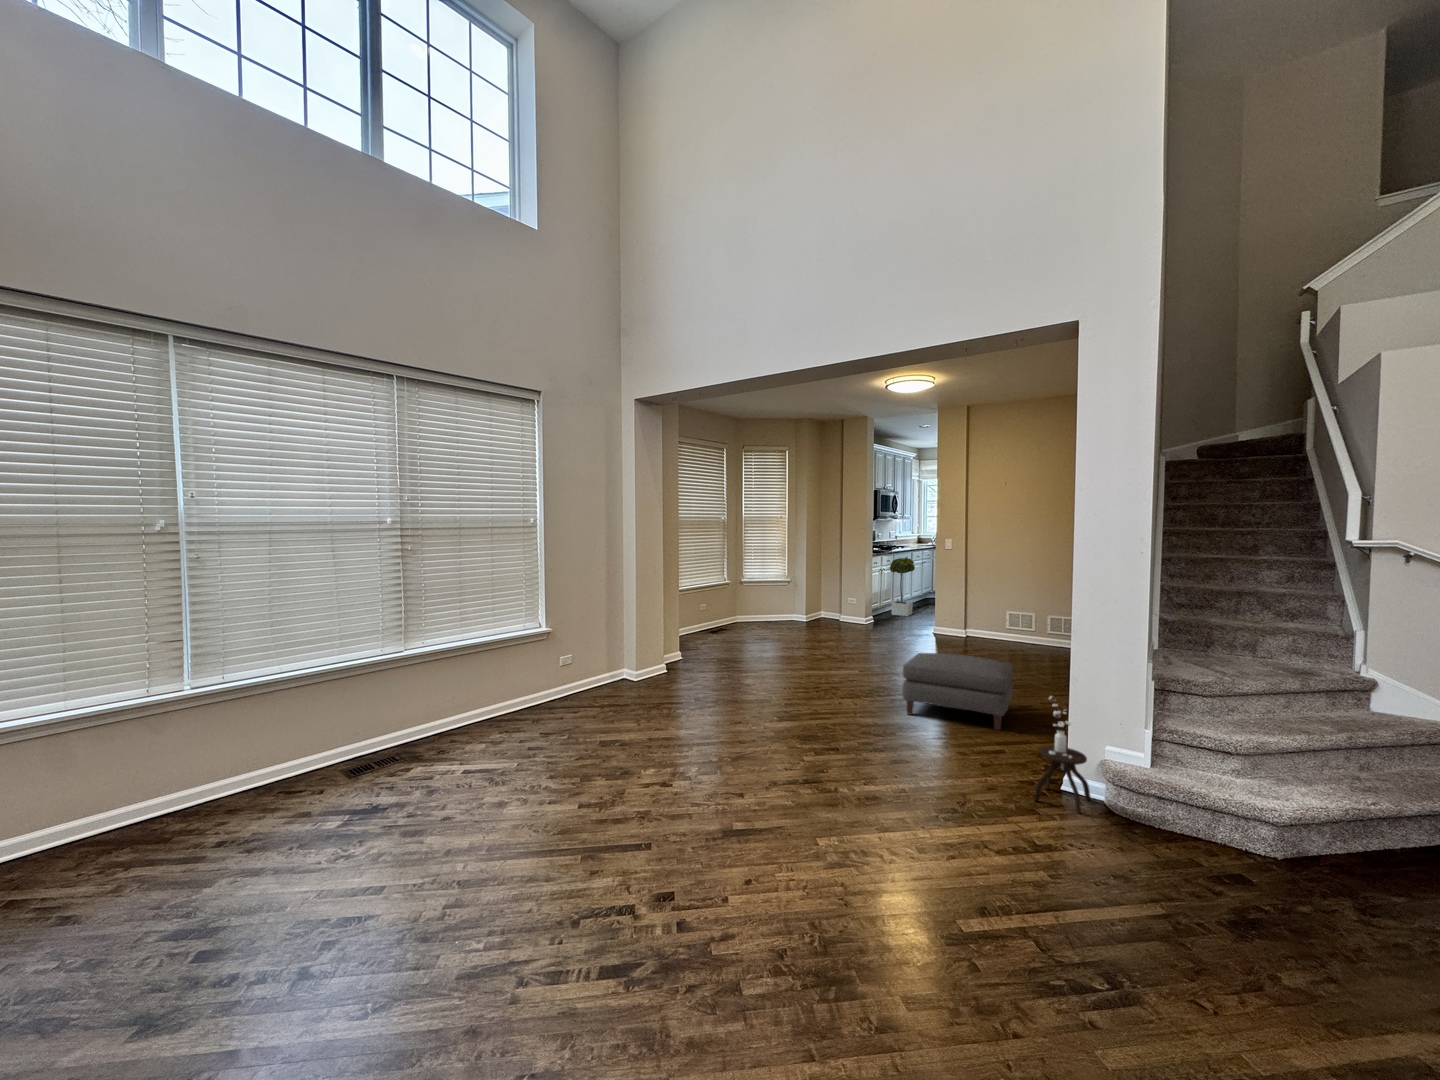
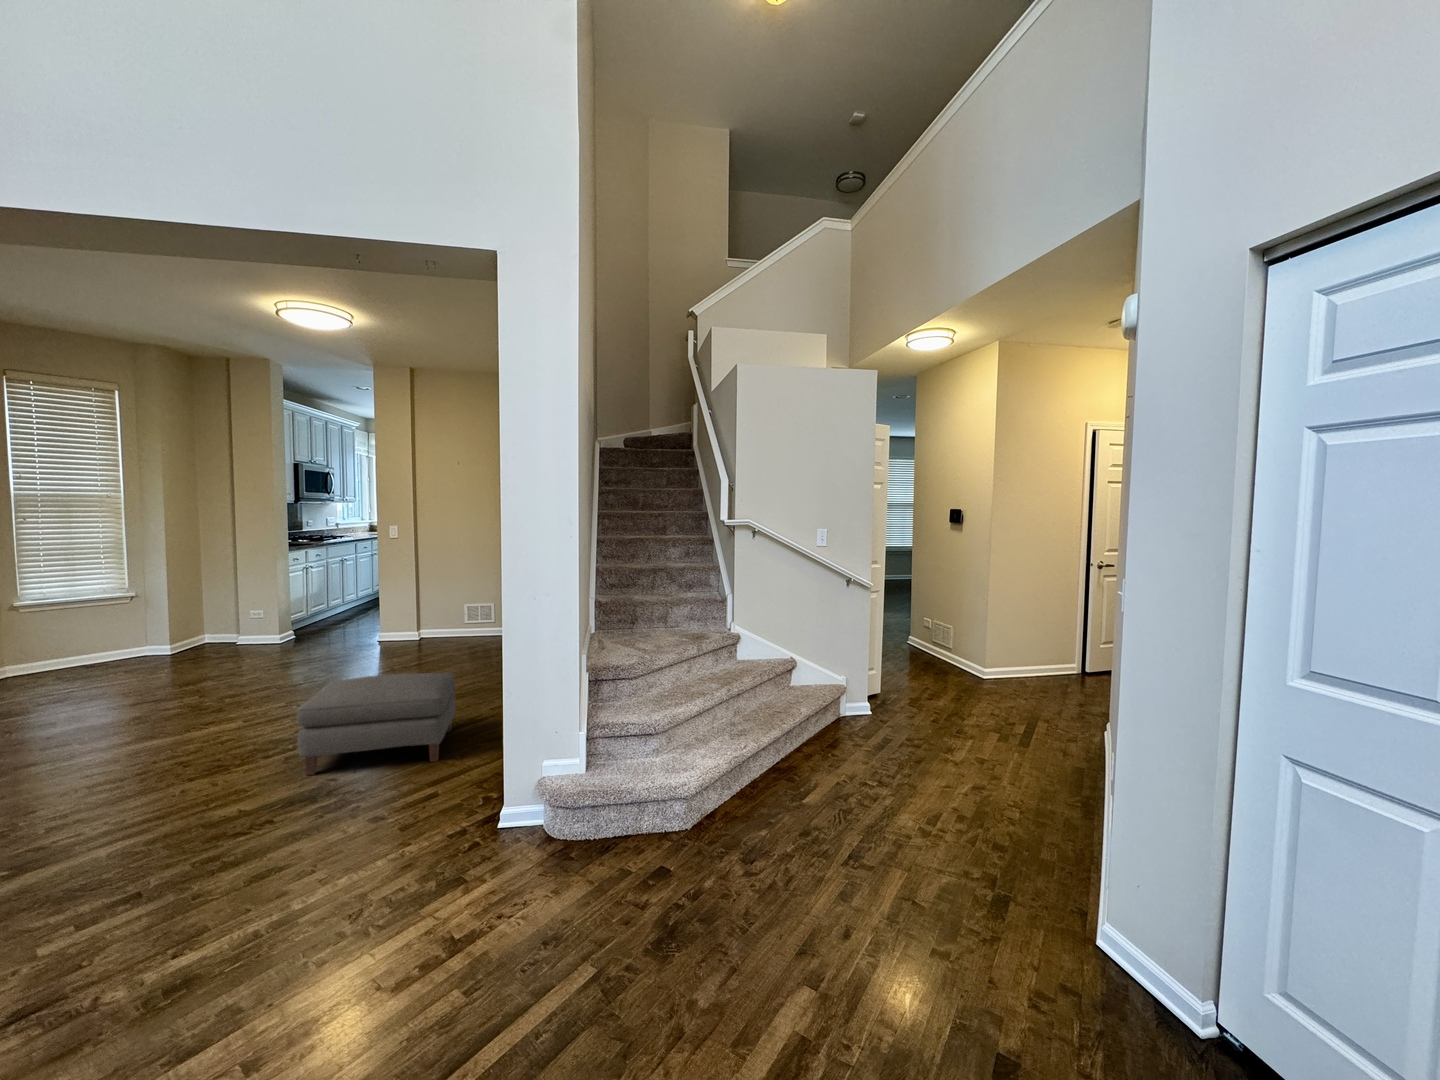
potted tree: present [890,557,915,616] -> none [320,548,357,623]
side table: present [1034,696,1091,814] -> none [463,718,529,860]

